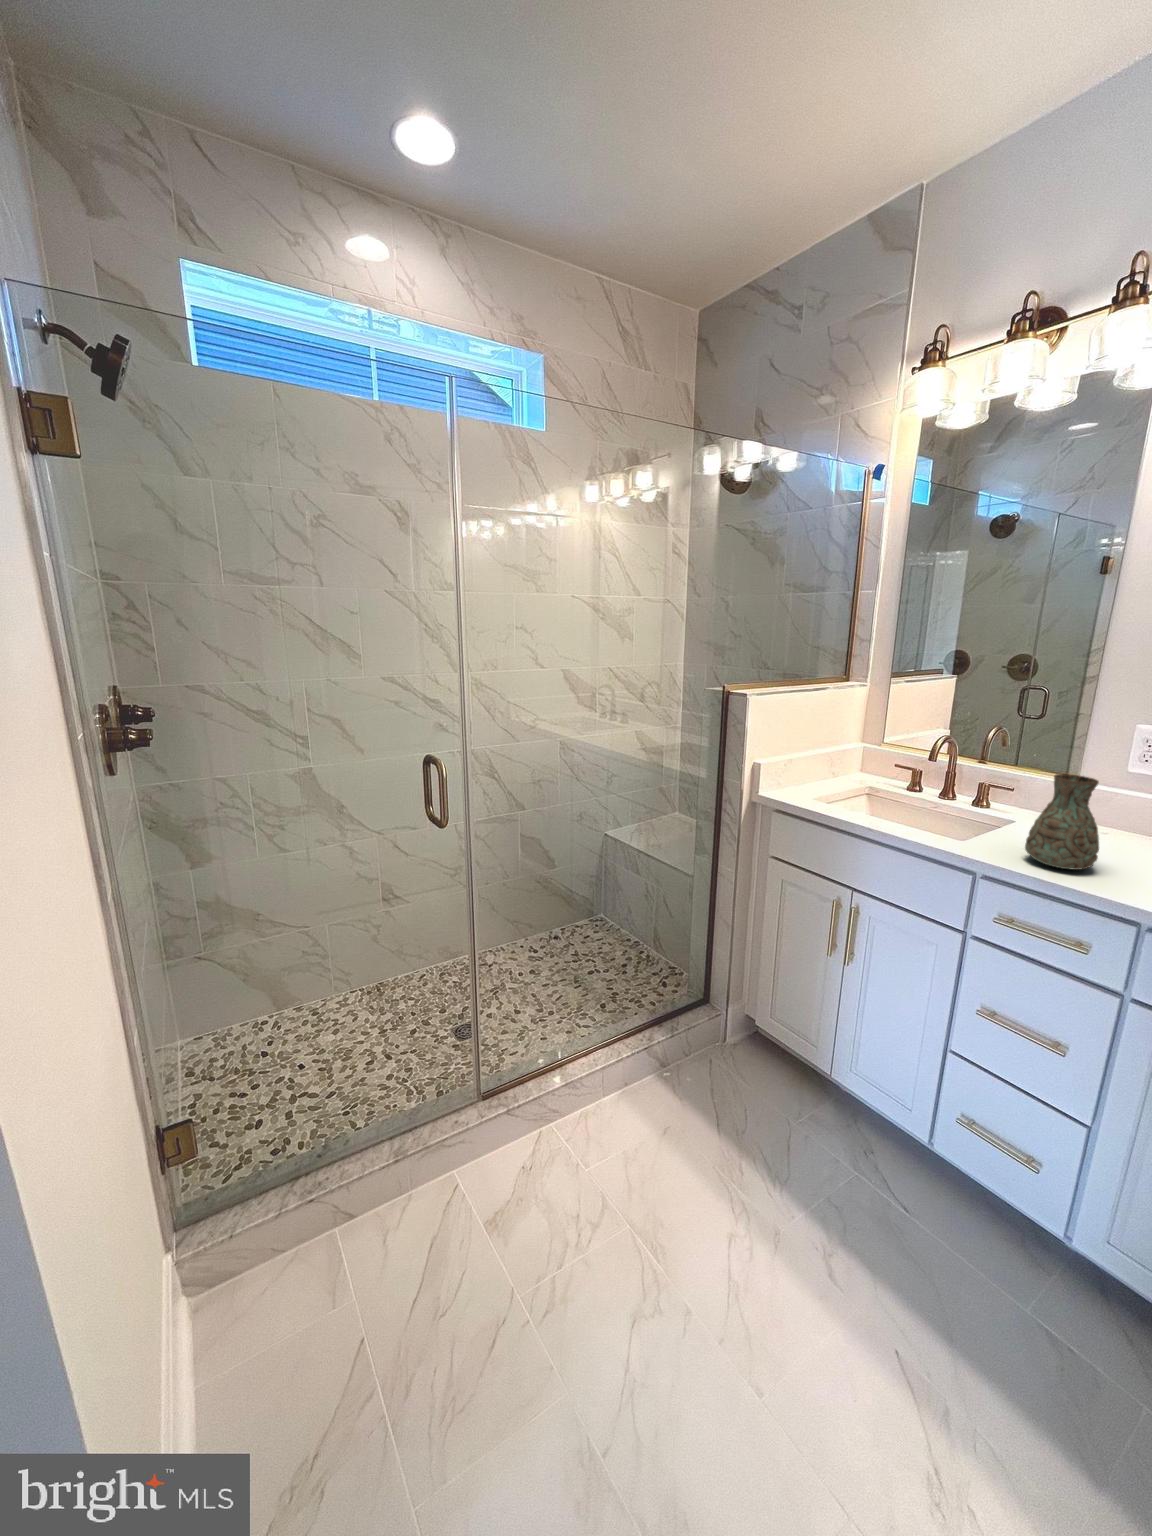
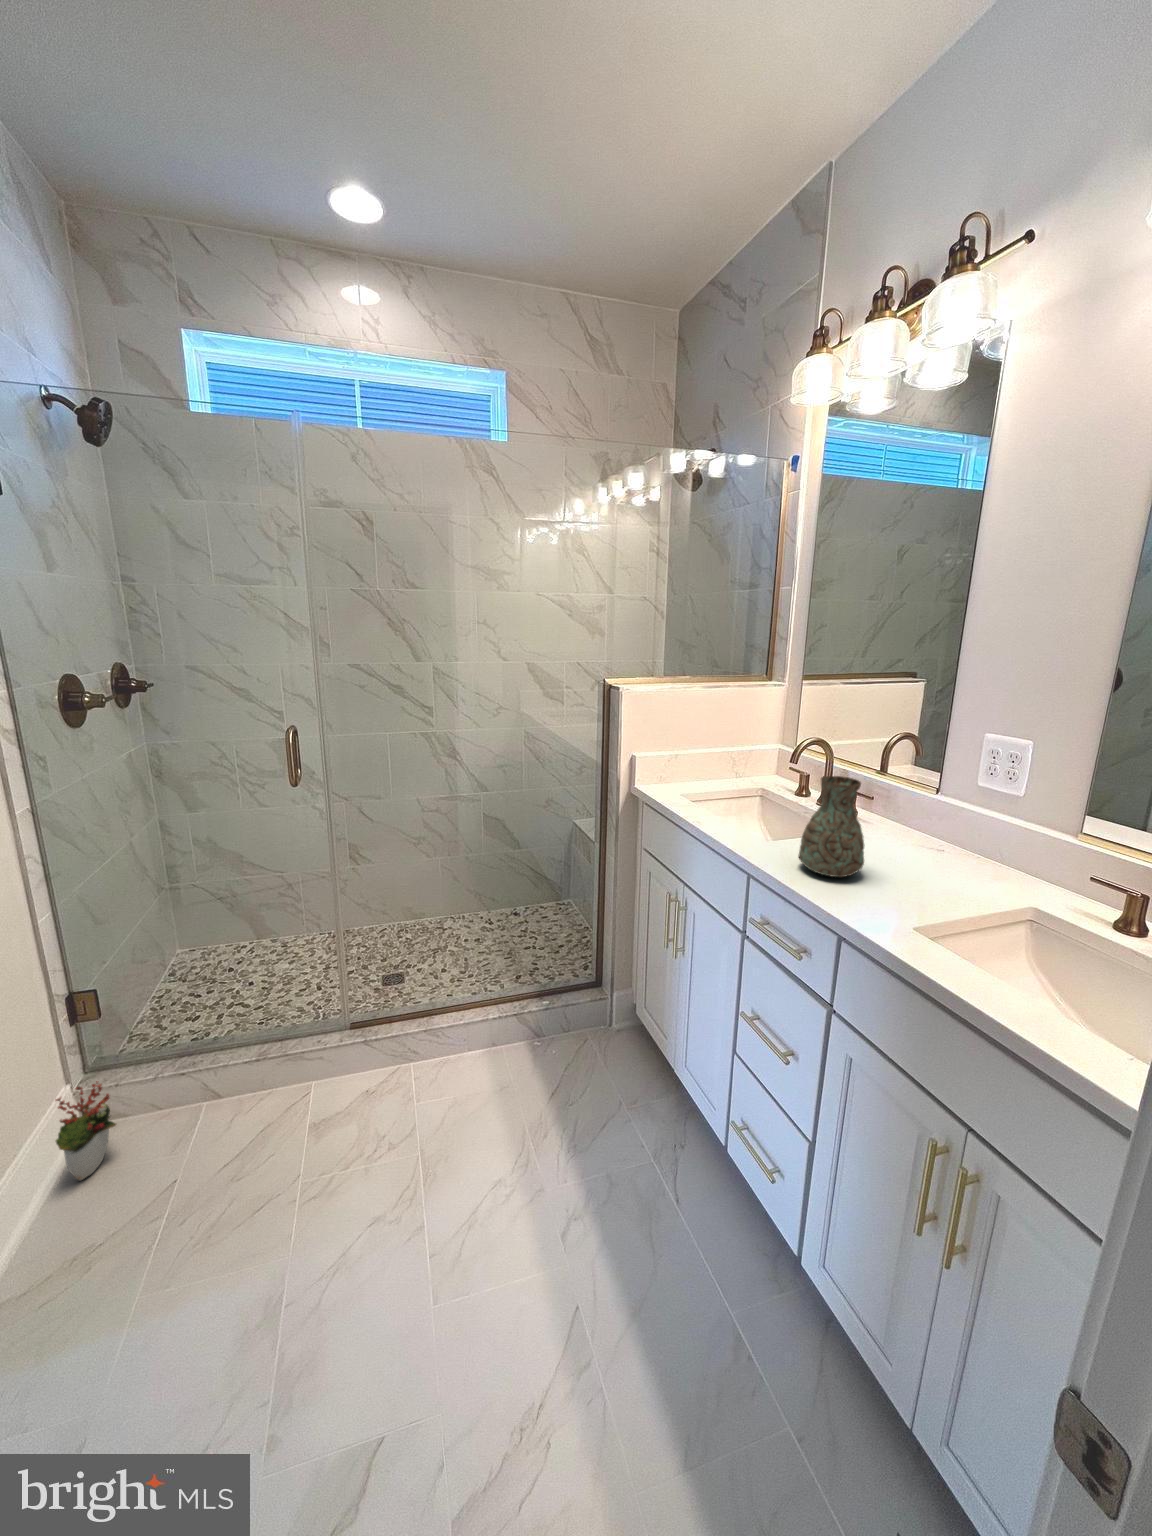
decorative plant: none [195,1237,268,1374] -> present [56,1084,116,1180]

